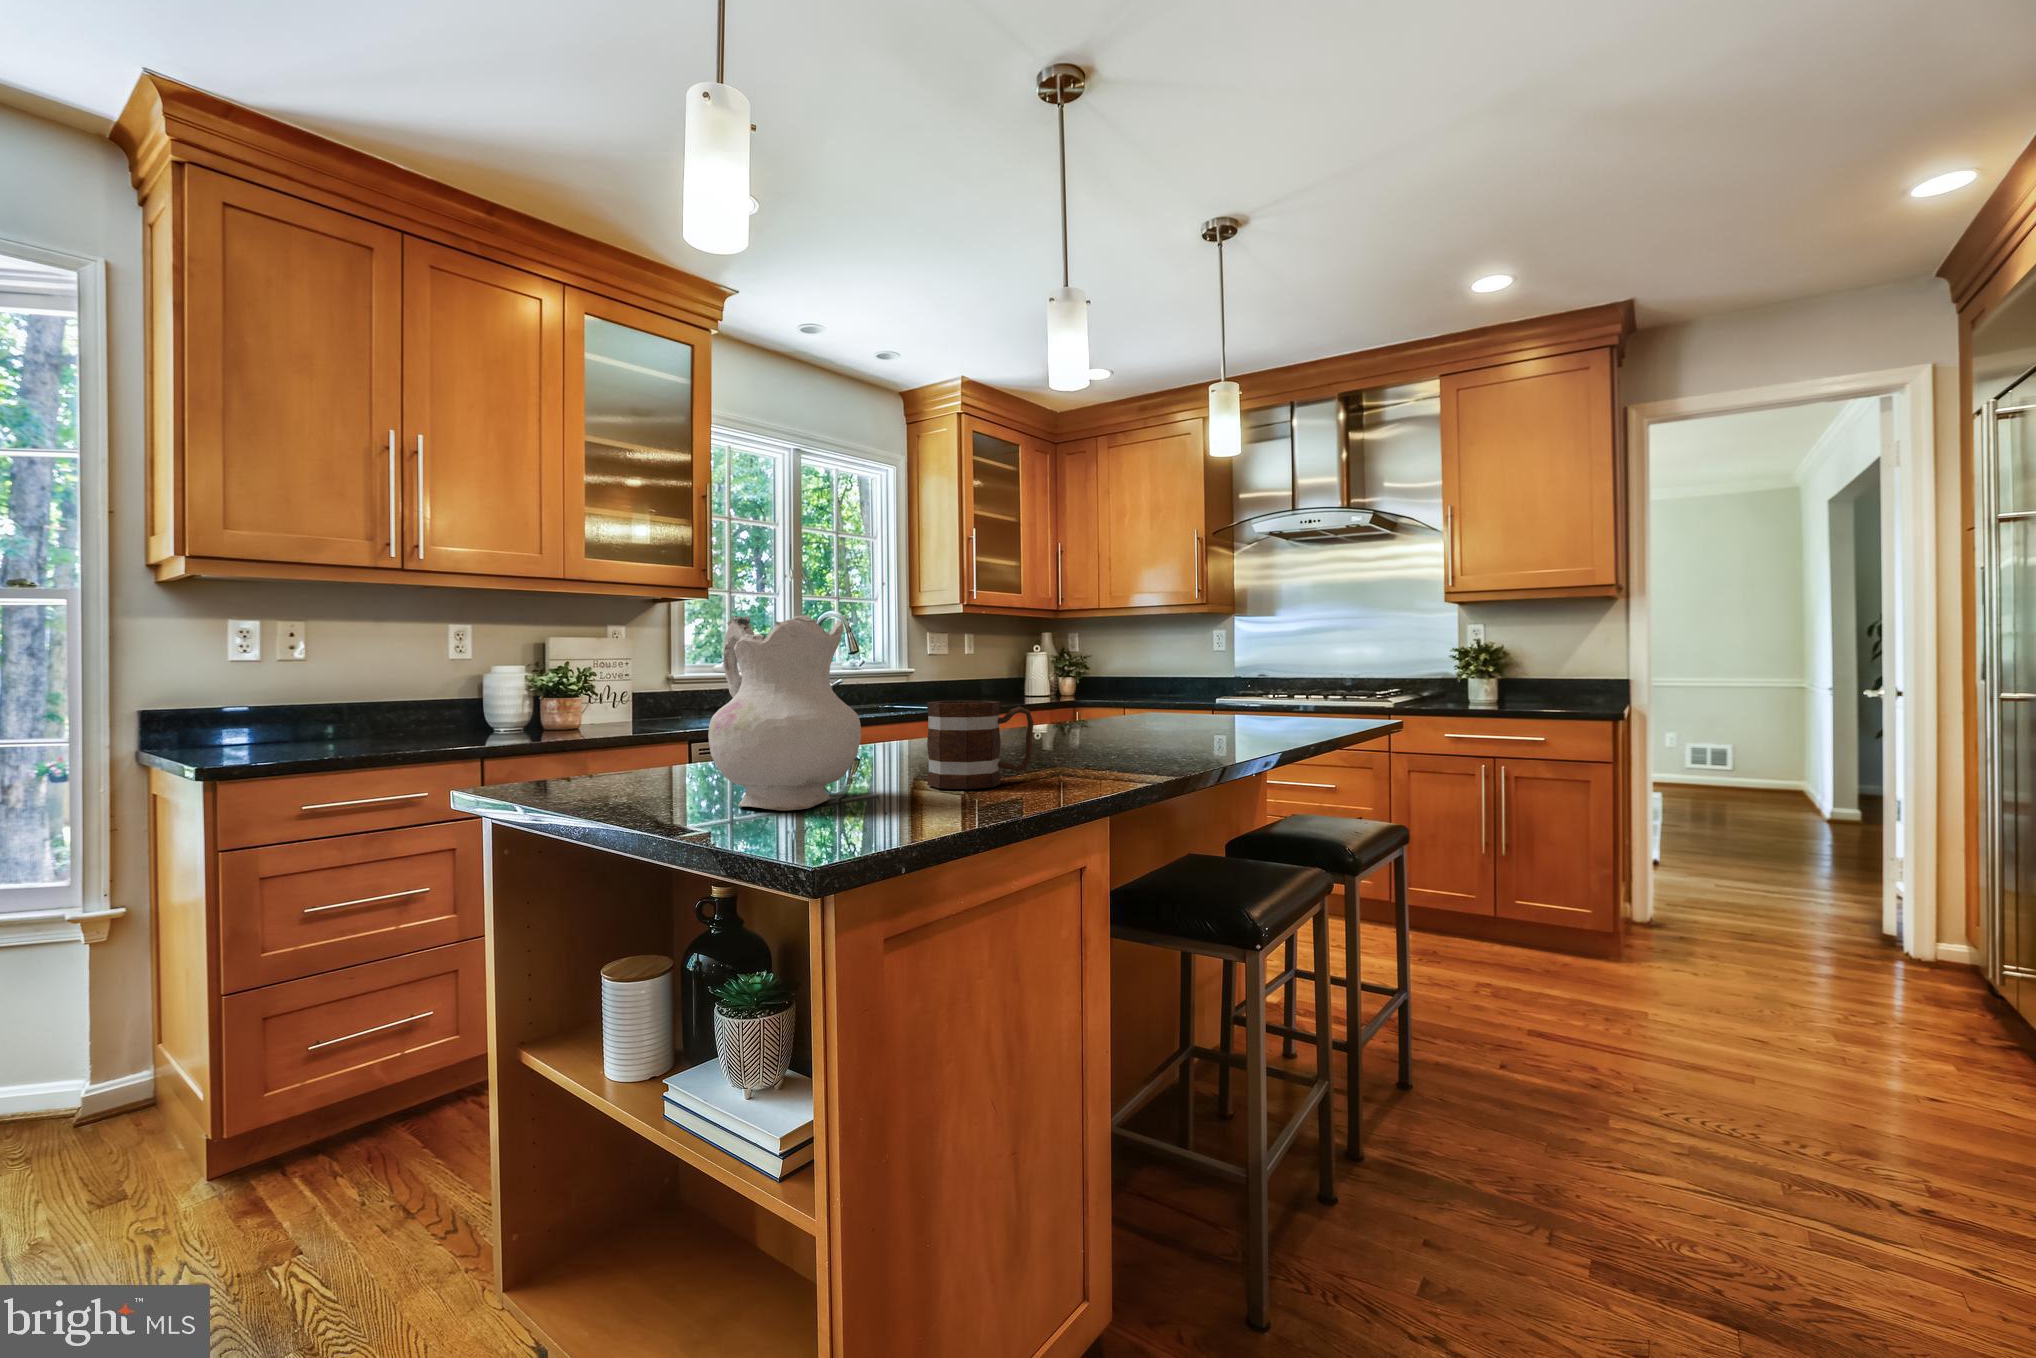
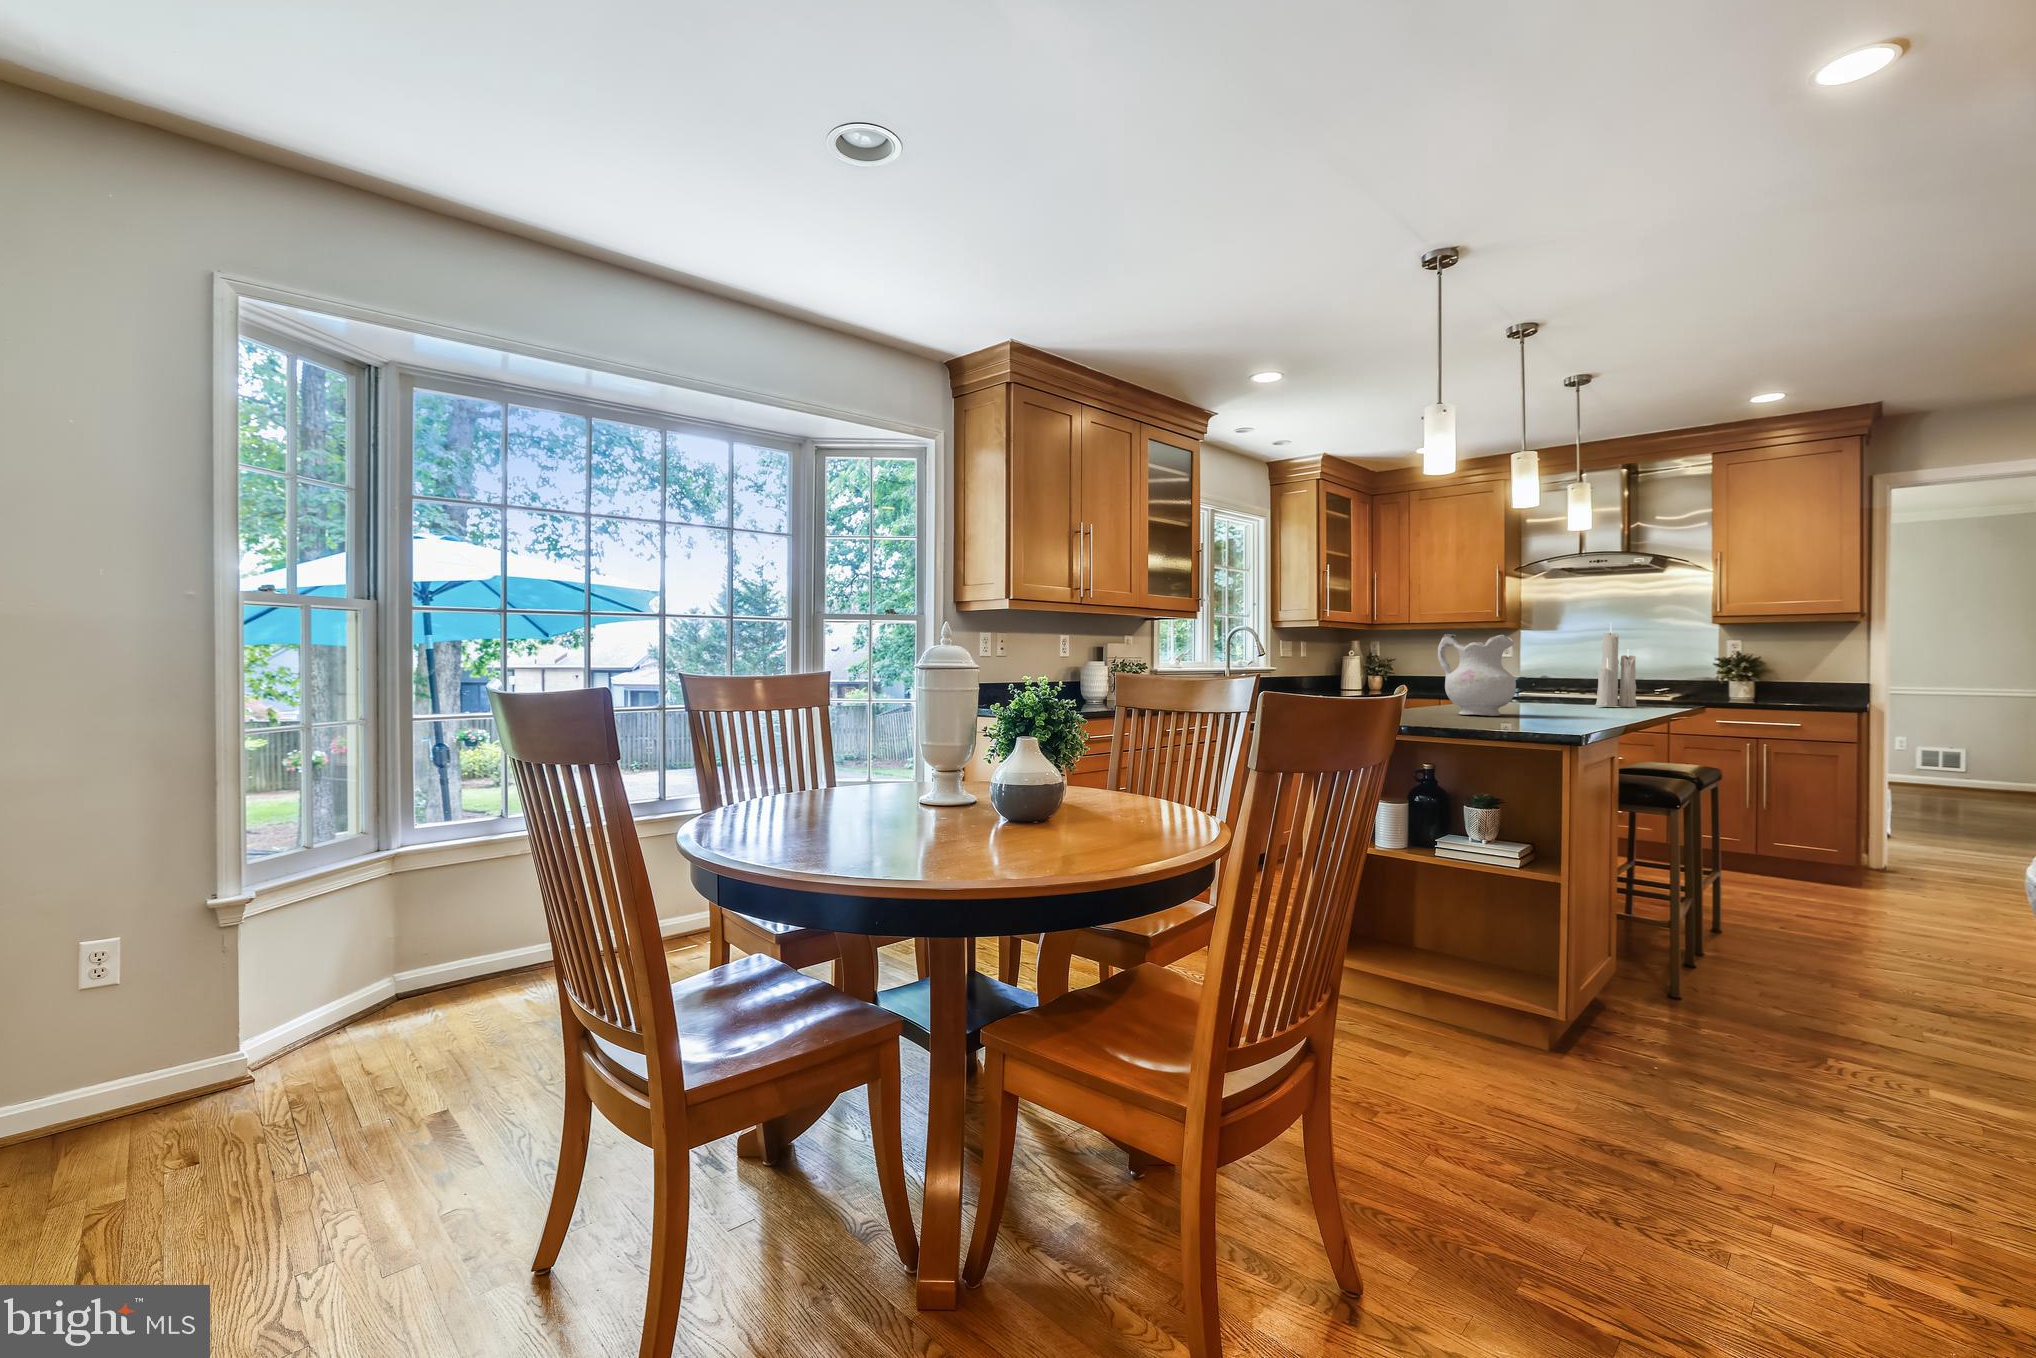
candle: none [1162,585,1235,748] -> present [1595,623,1637,707]
mug: present [927,701,1034,789] -> none [1520,675,1573,714]

